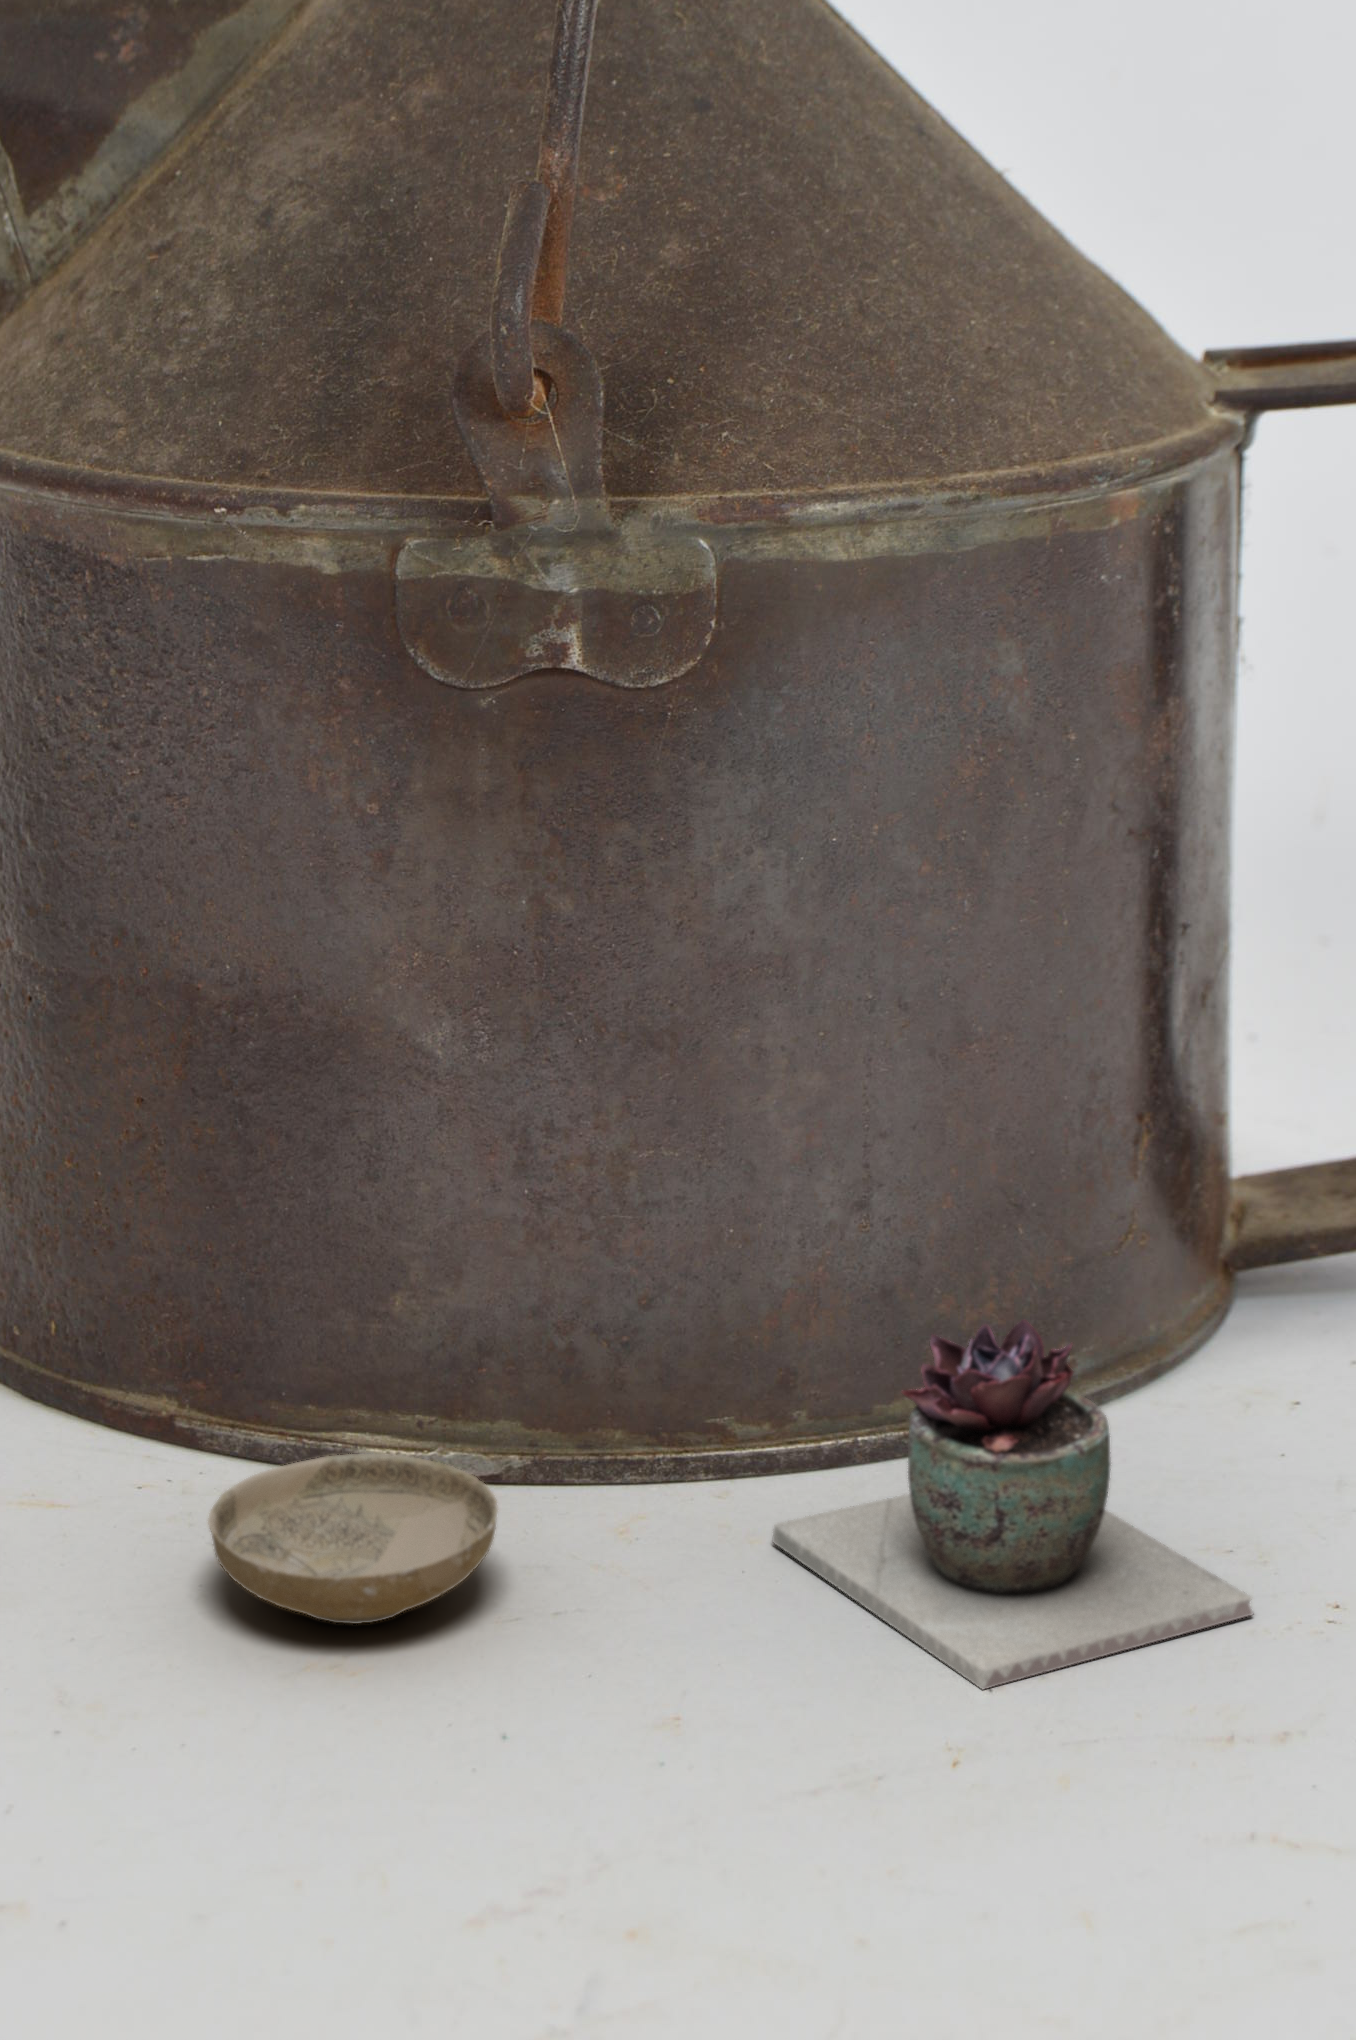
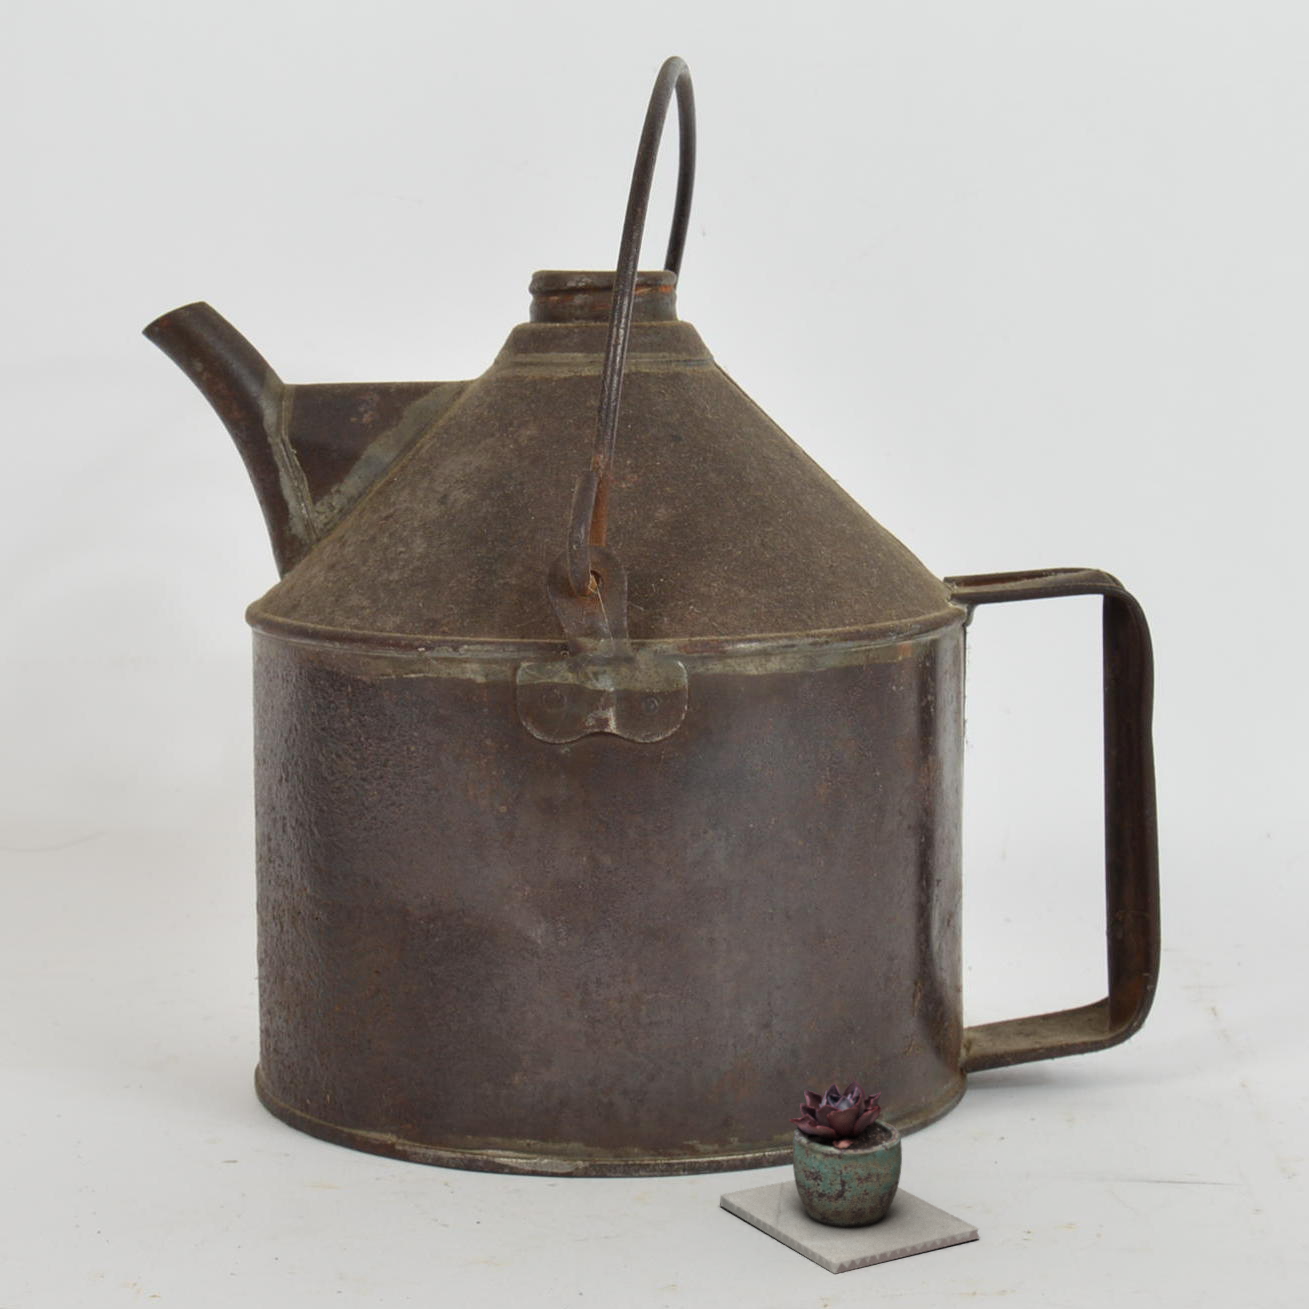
ceramic bowl: present [208,1454,497,1624] -> none [417,1157,573,1244]

